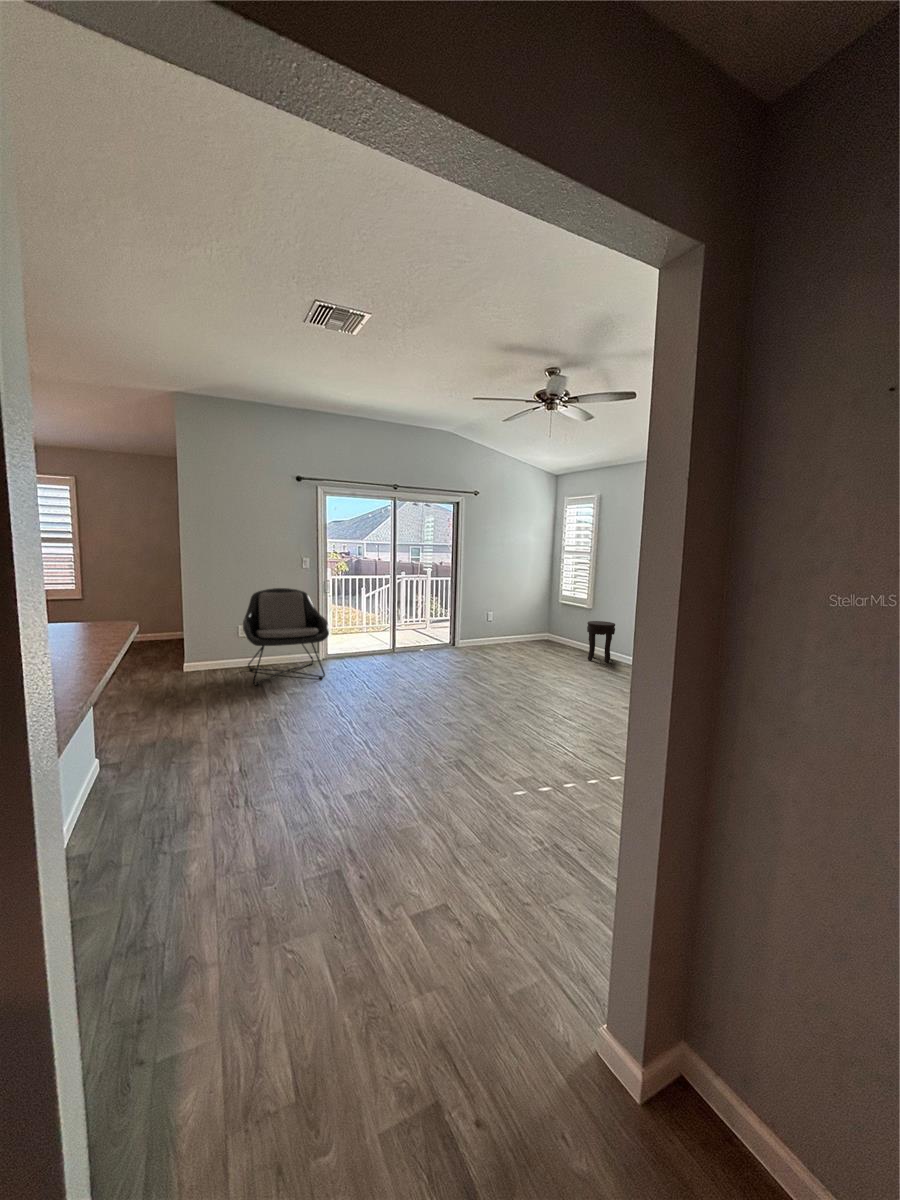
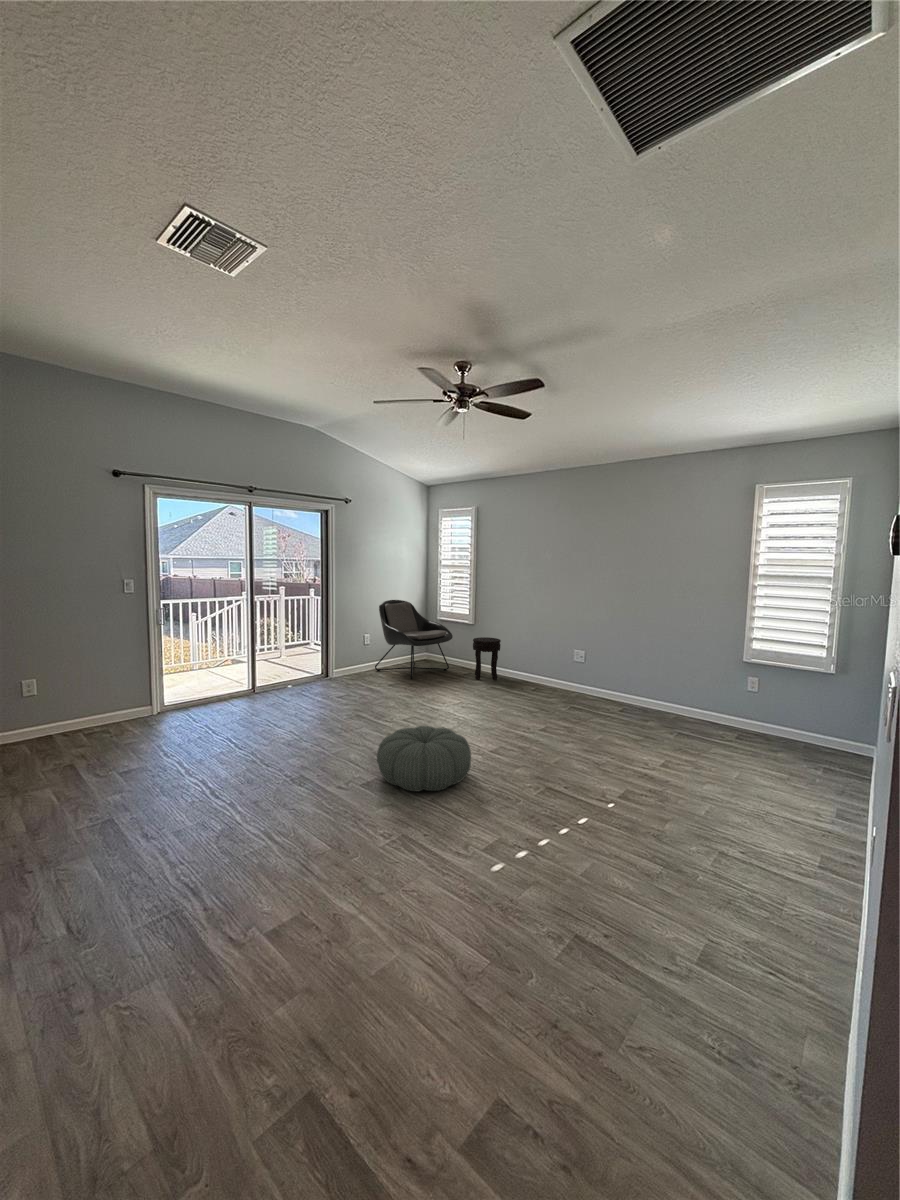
lounge chair: present [243,588,329,685] -> present [375,600,453,679]
pouf: none [459,685,538,736] -> present [377,726,471,791]

